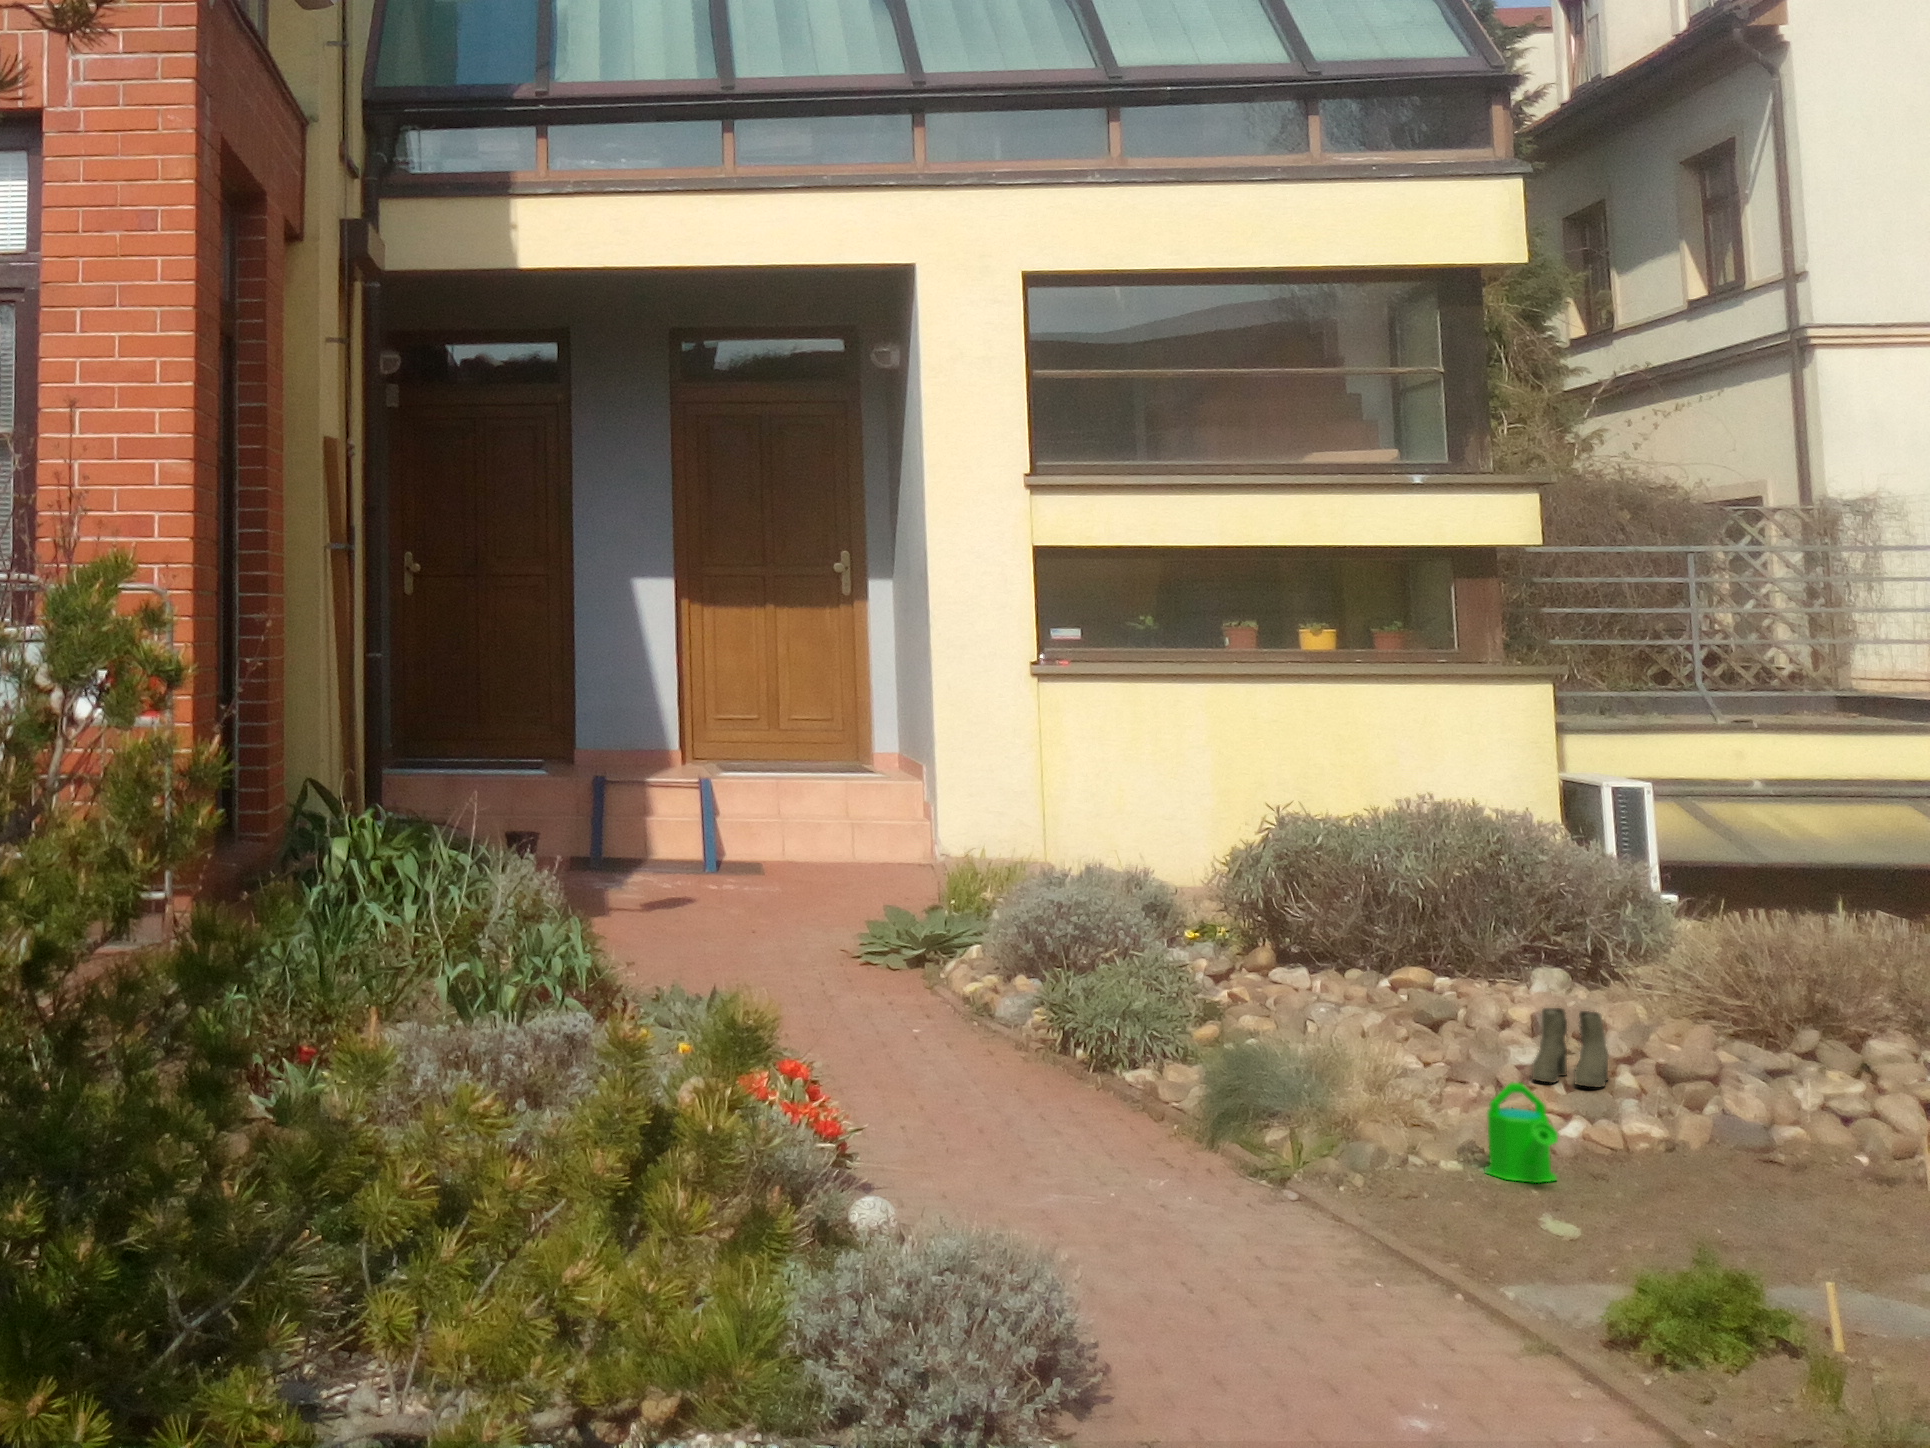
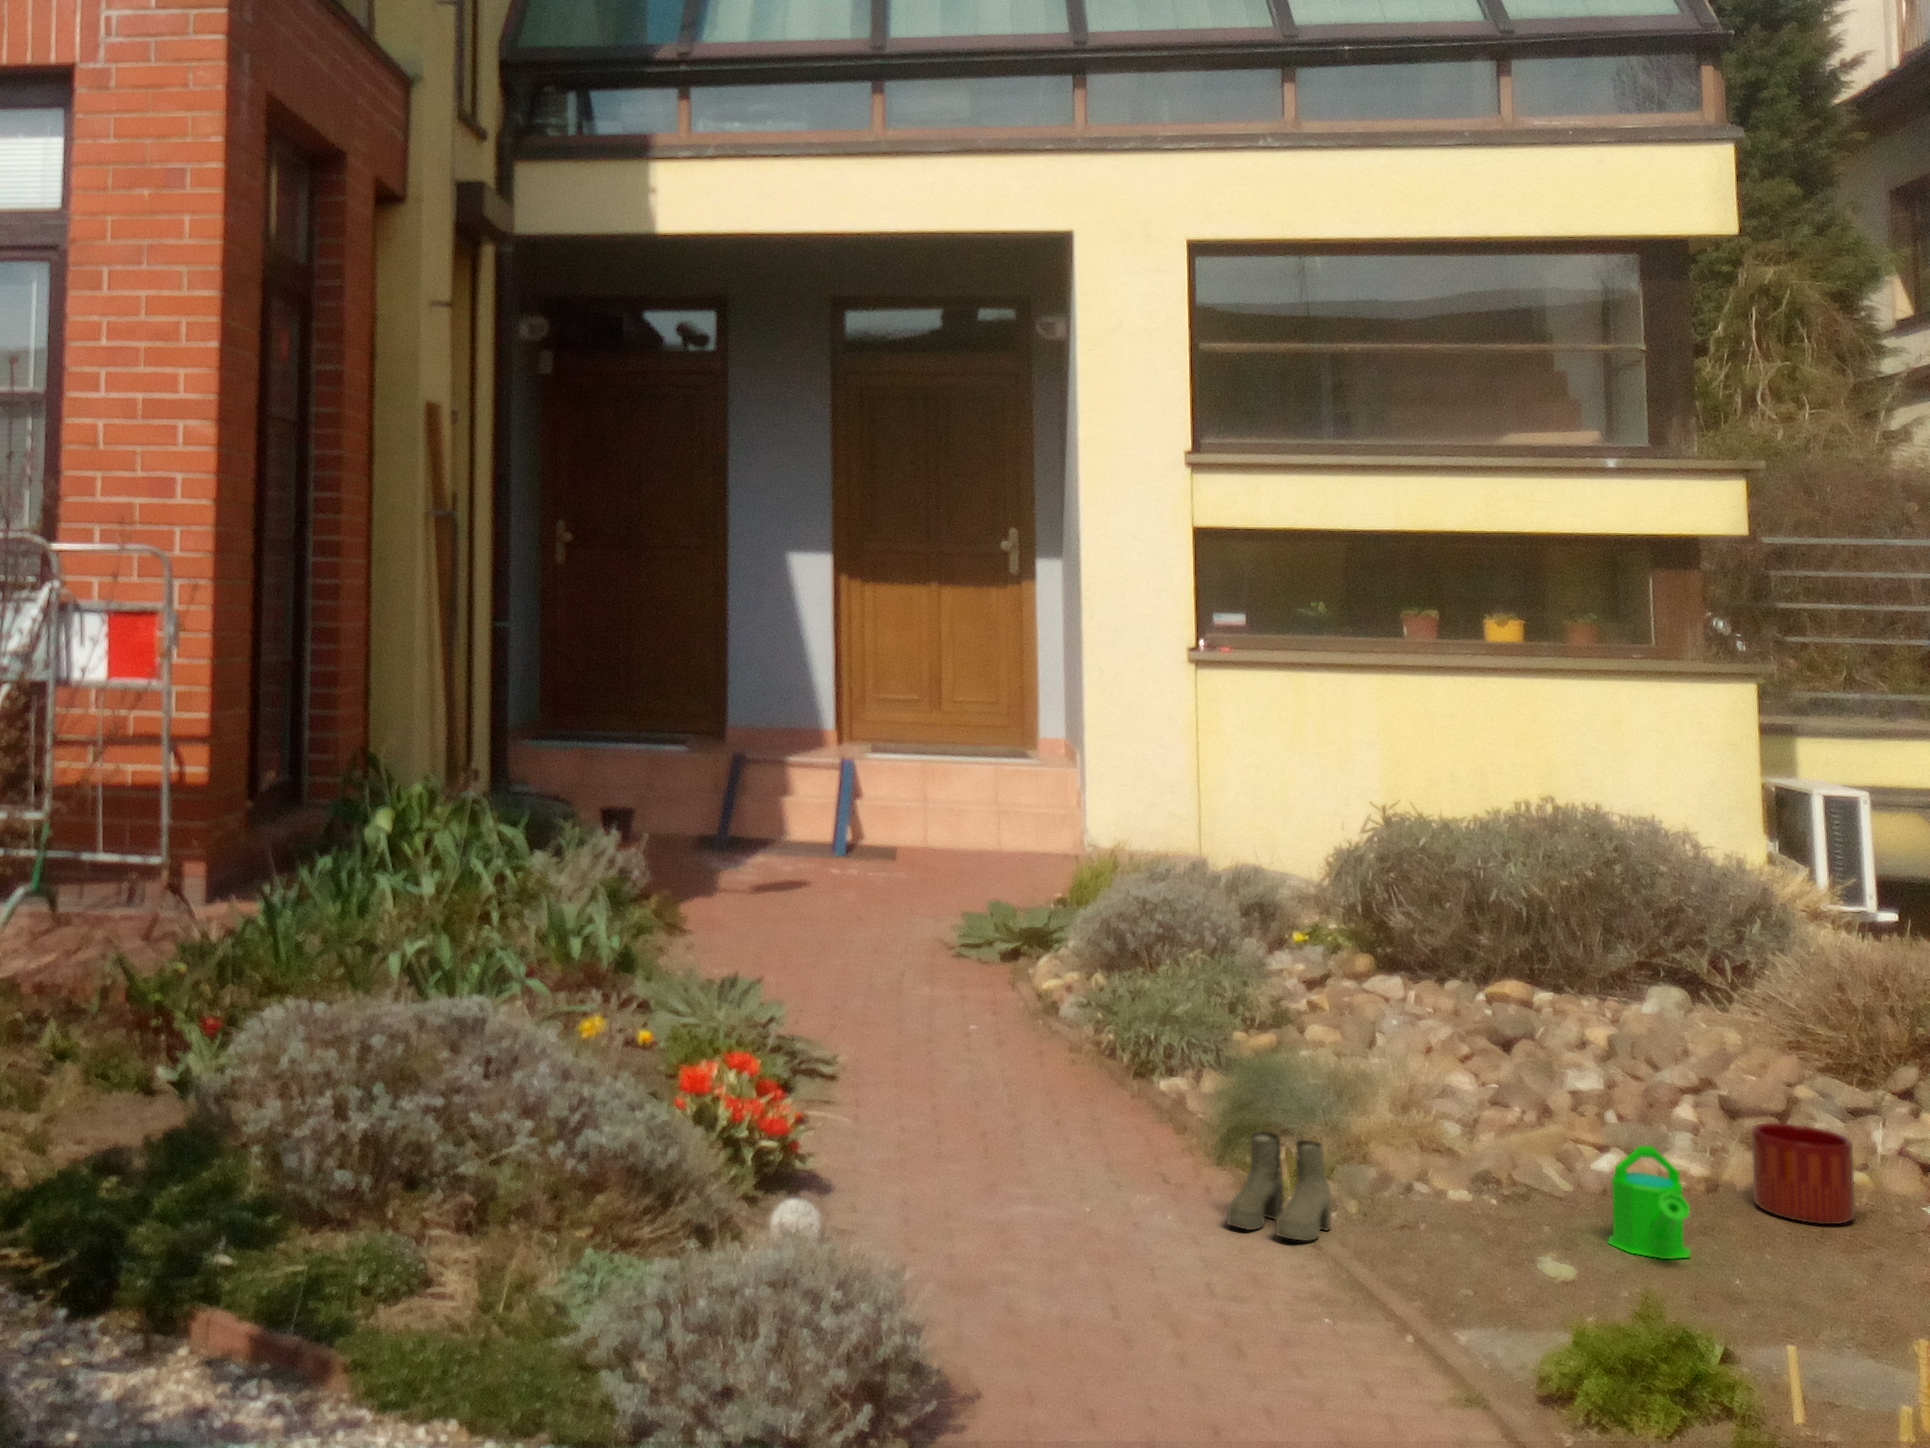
boots: present [1532,1008,1609,1087] -> present [1228,1132,1331,1241]
planter: none [1597,1062,1688,1148] -> present [1752,1123,1855,1224]

